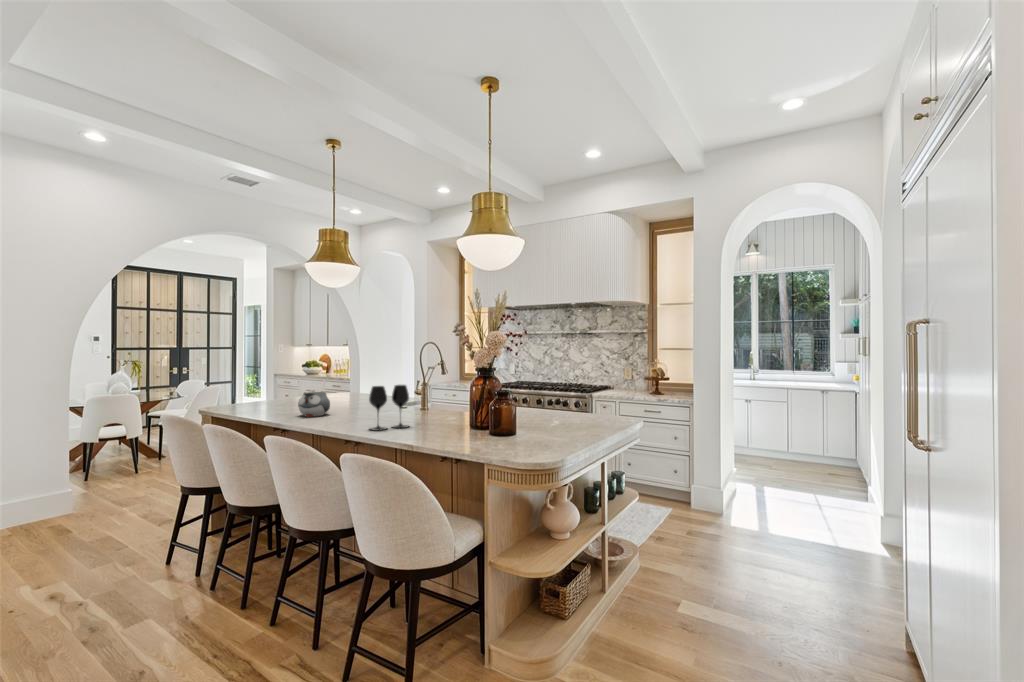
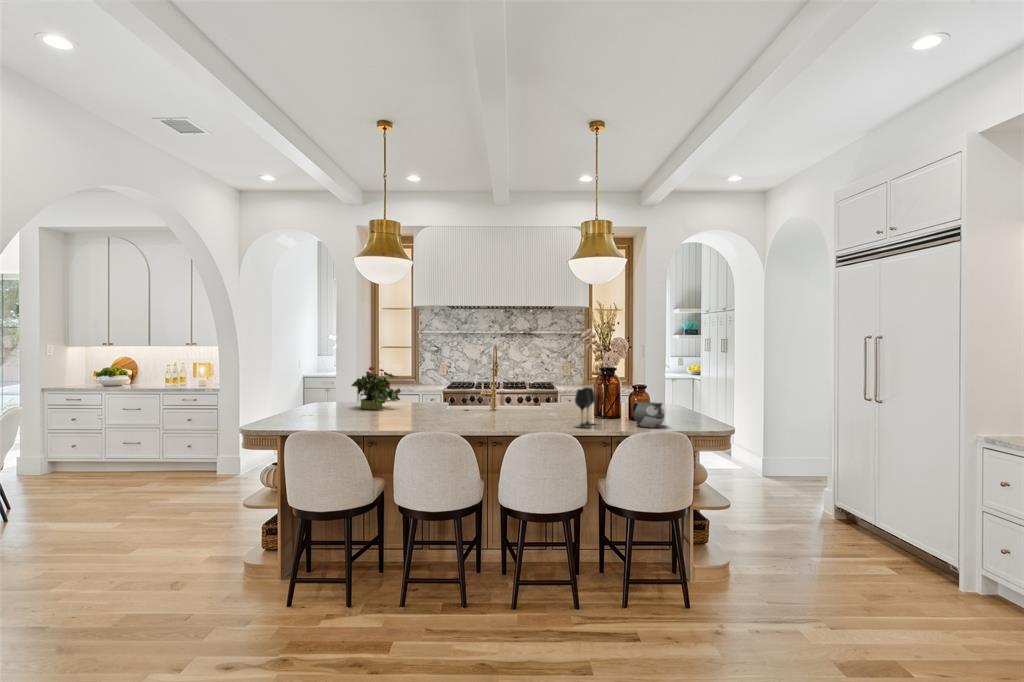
potted plant: none [319,359,359,398] -> present [351,367,401,410]
teapot: present [298,392,330,417] -> present [633,402,665,428]

